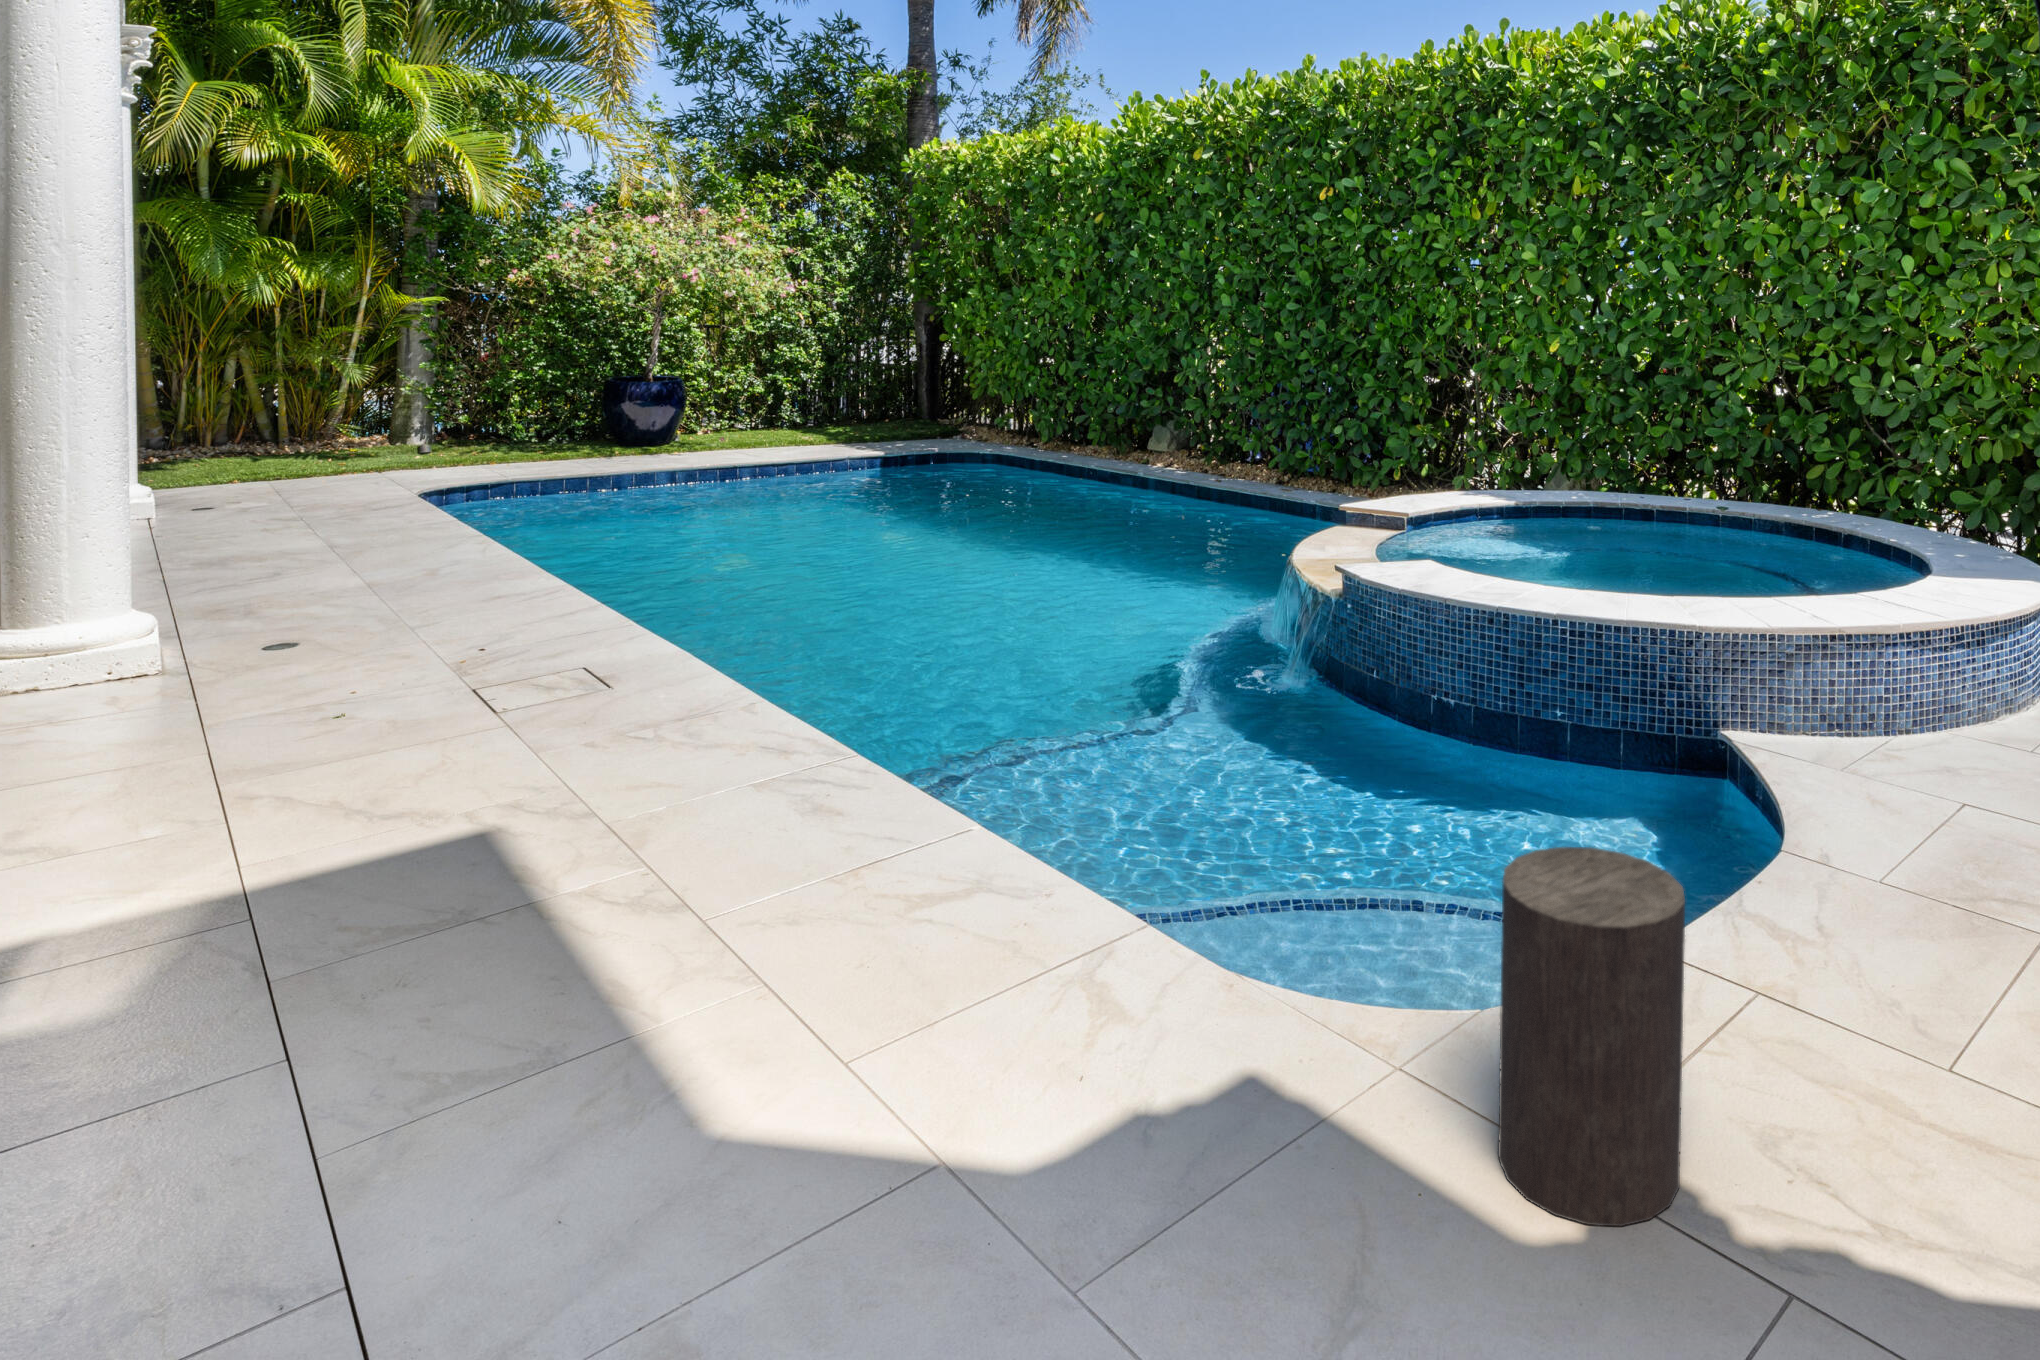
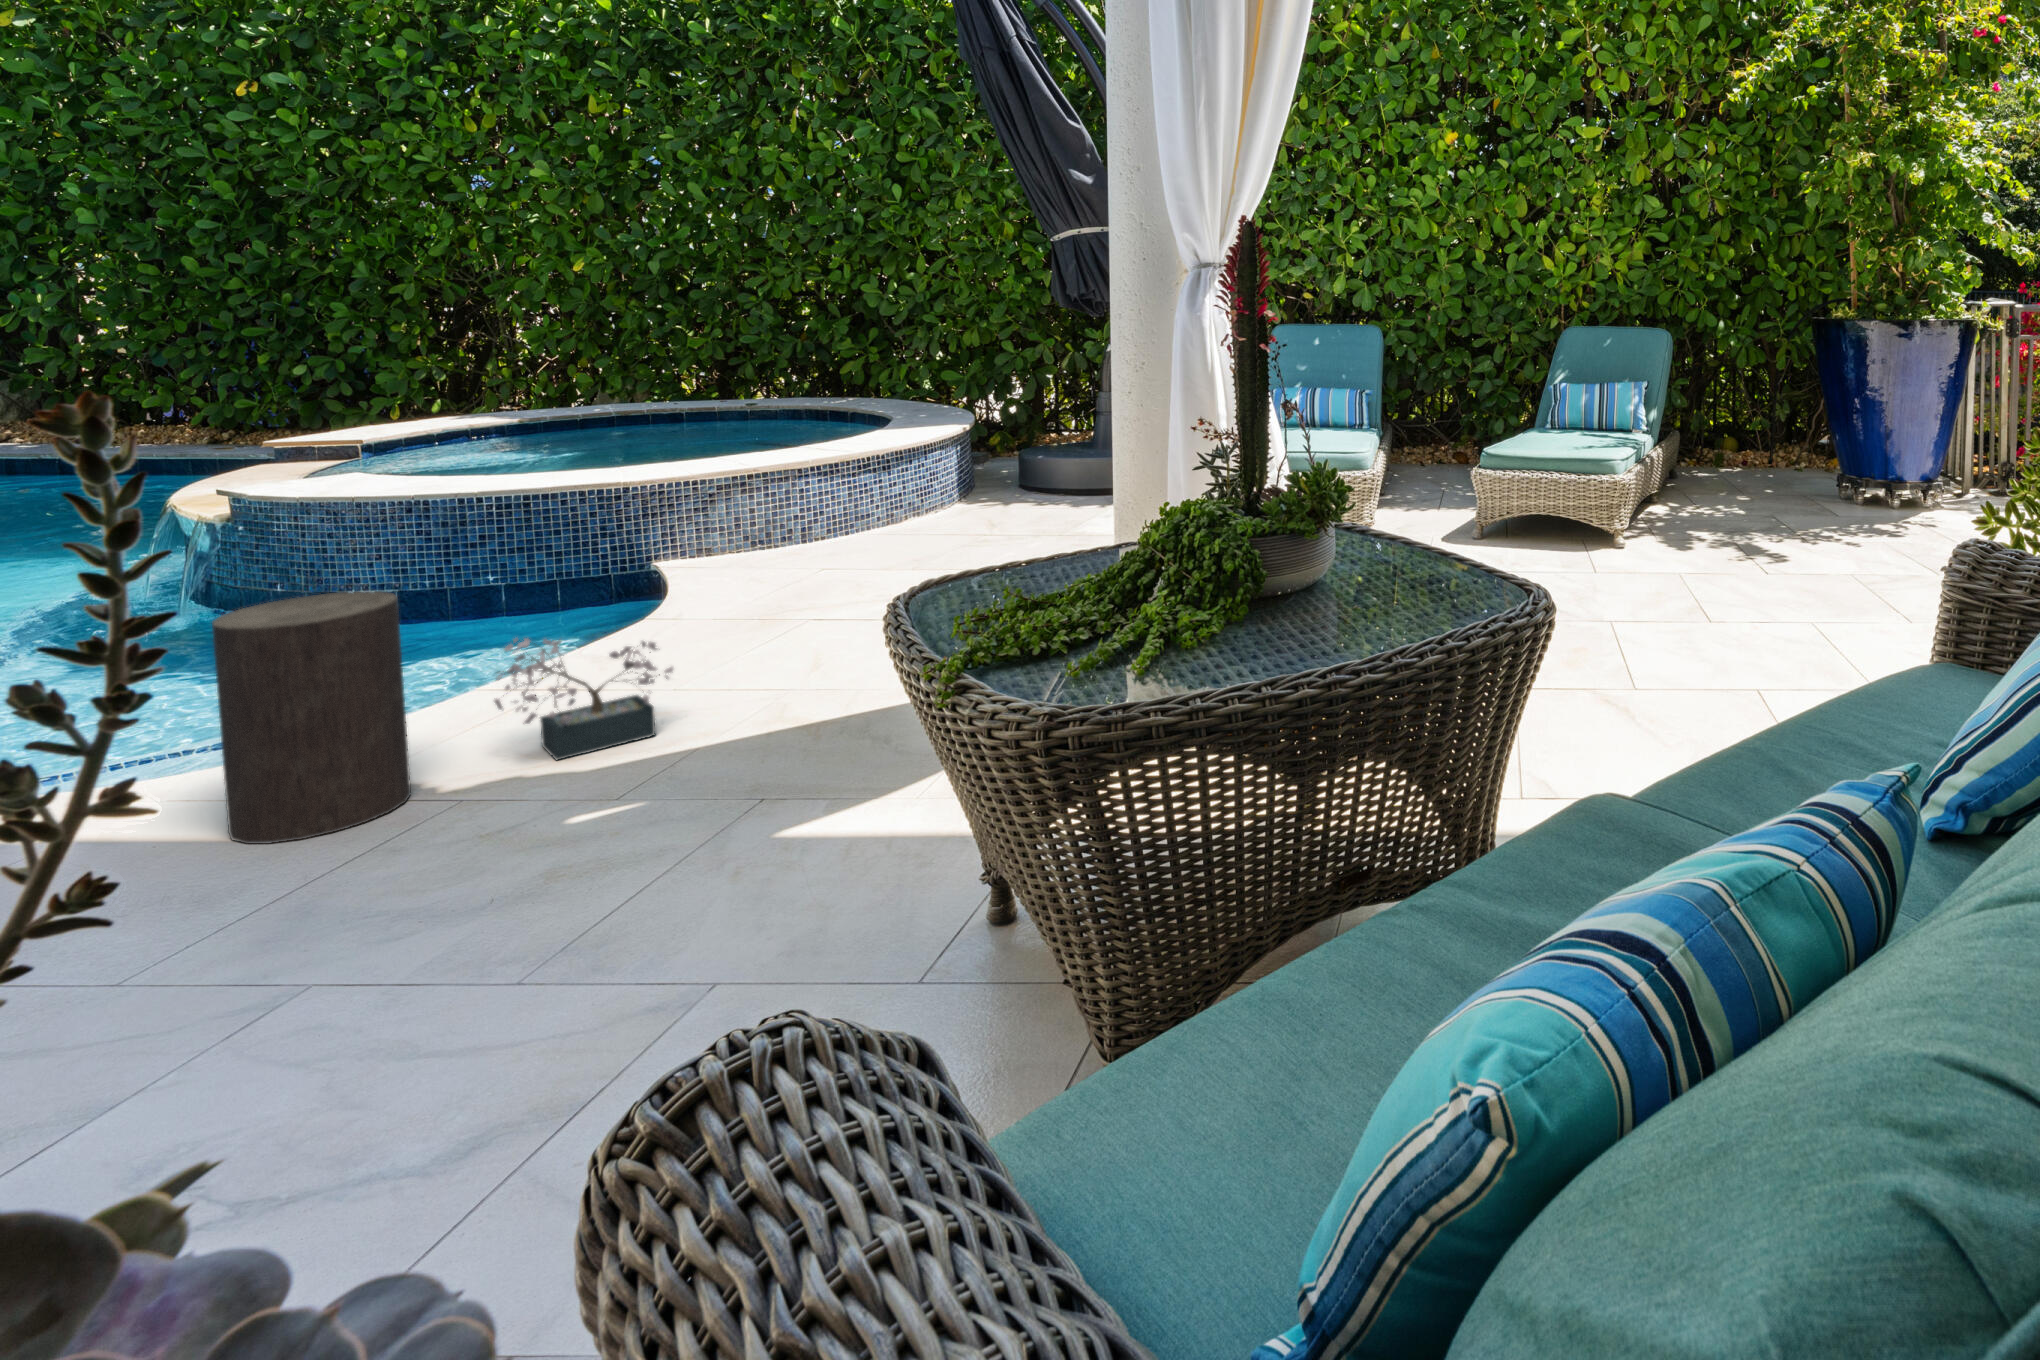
decorative plant: none [1755,945,1971,1162] -> present [494,638,673,760]

